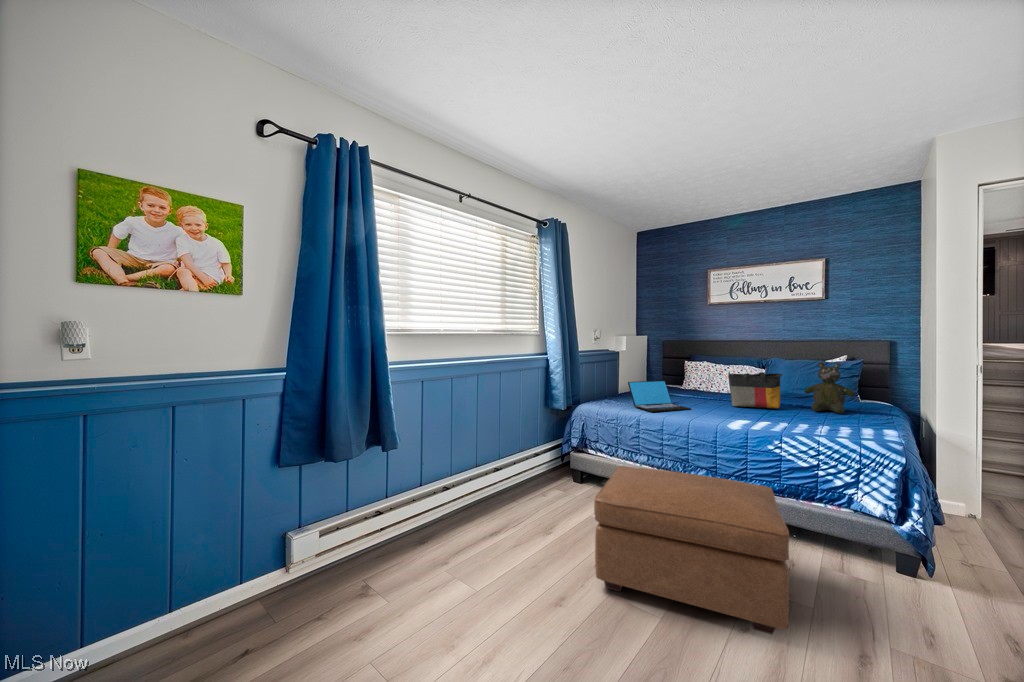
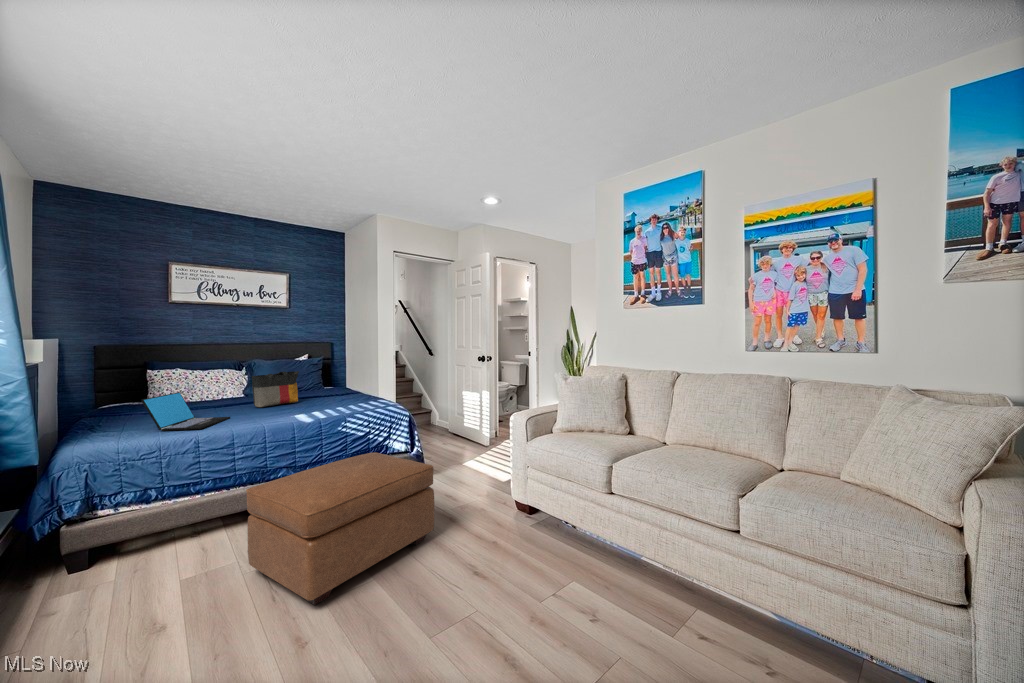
teddy bear: present [804,362,855,413] -> none [307,359,340,399]

